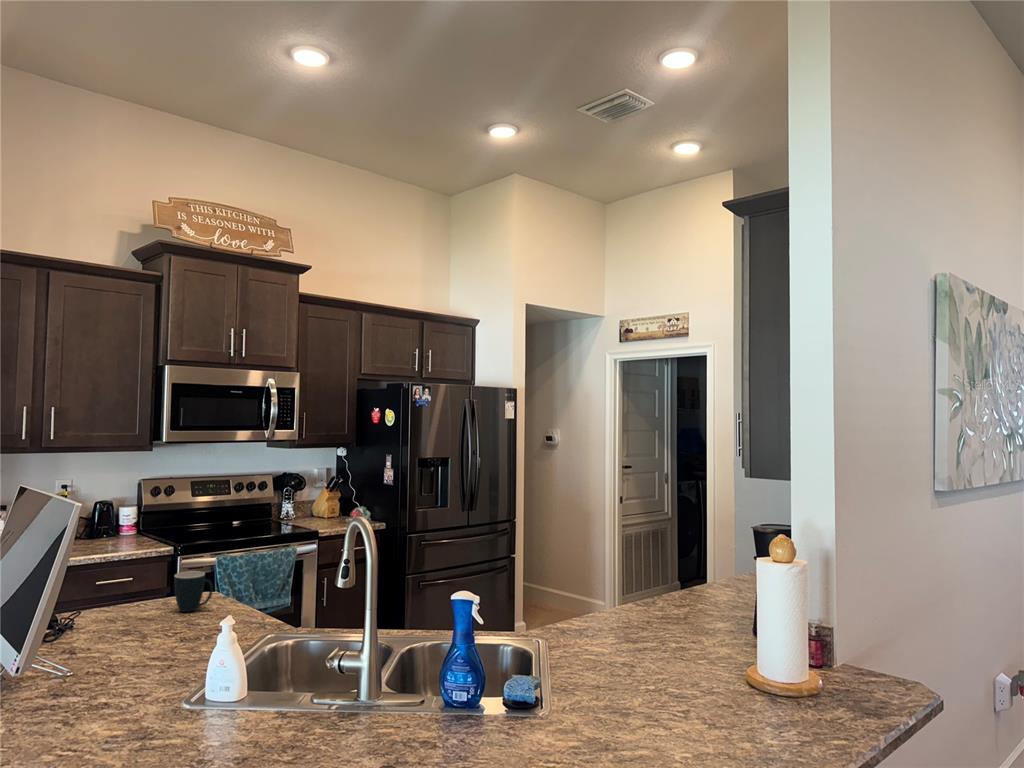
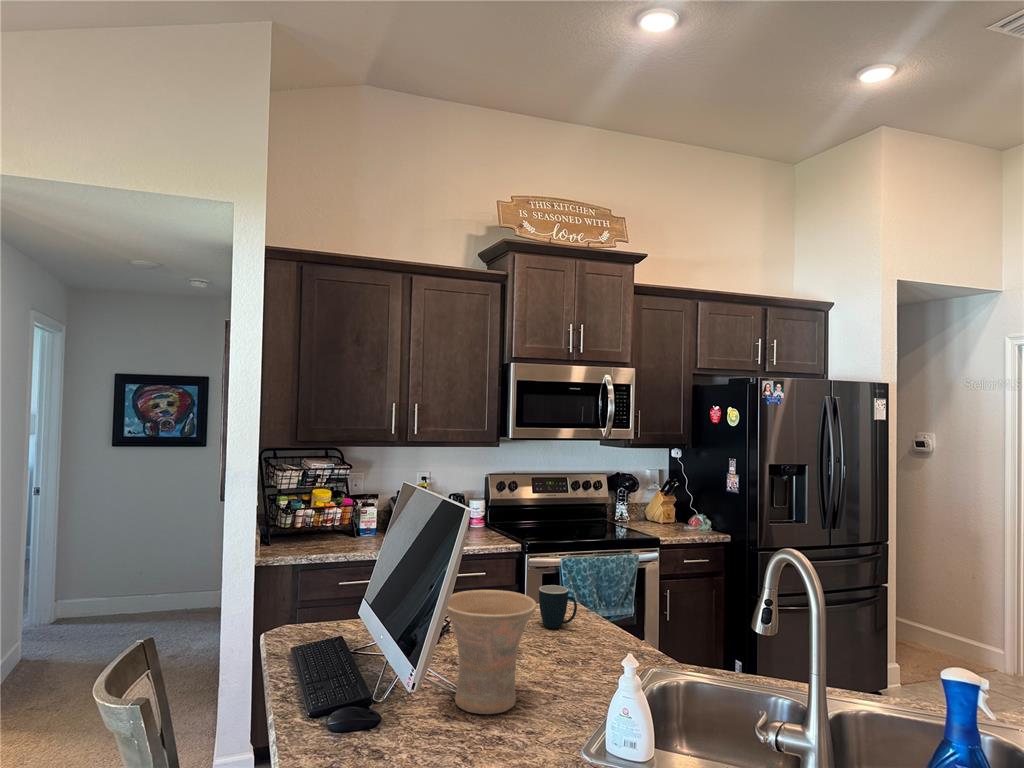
vase: none [51,571,155,688] -> present [446,590,537,714]

